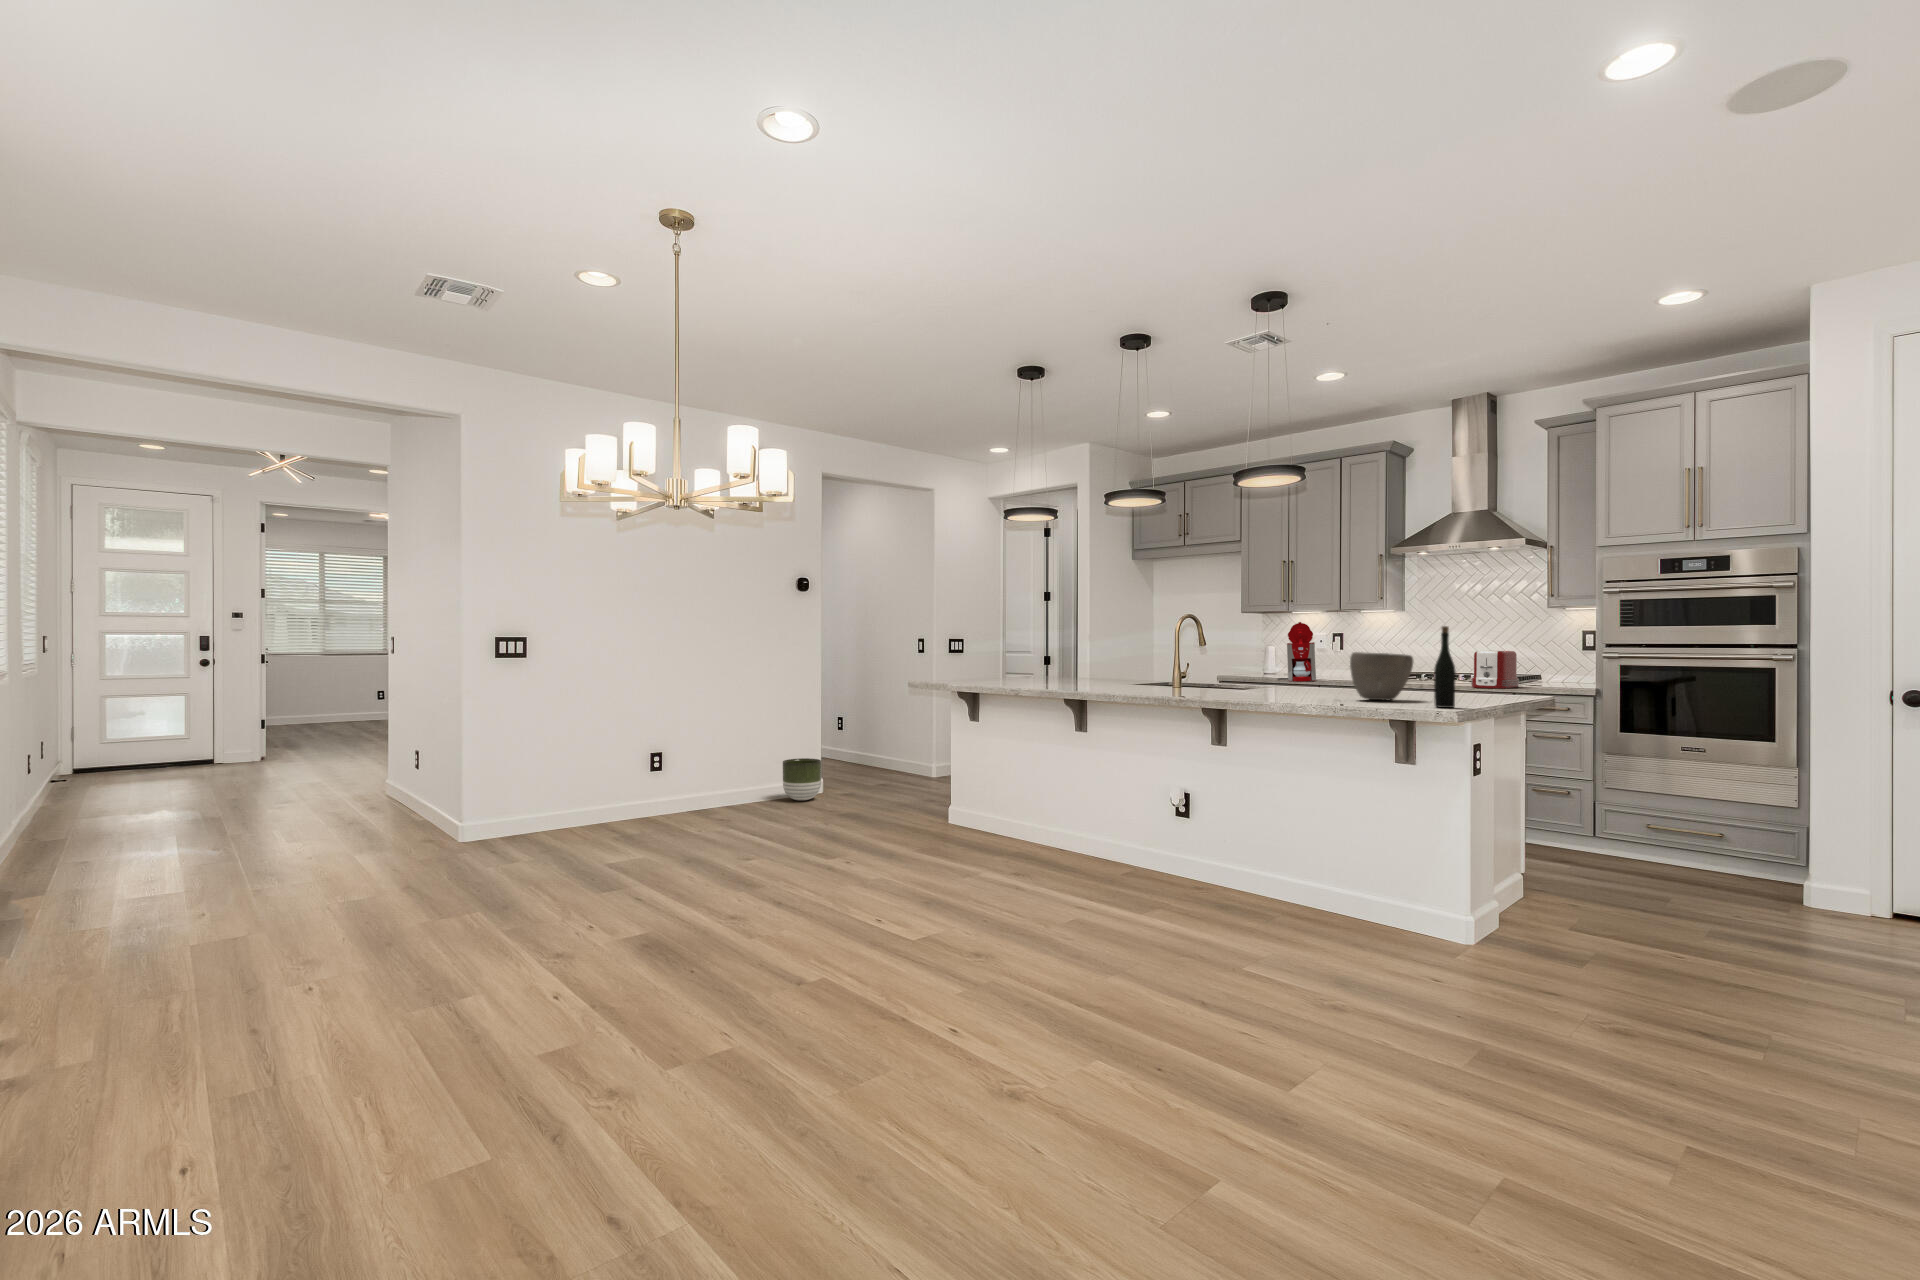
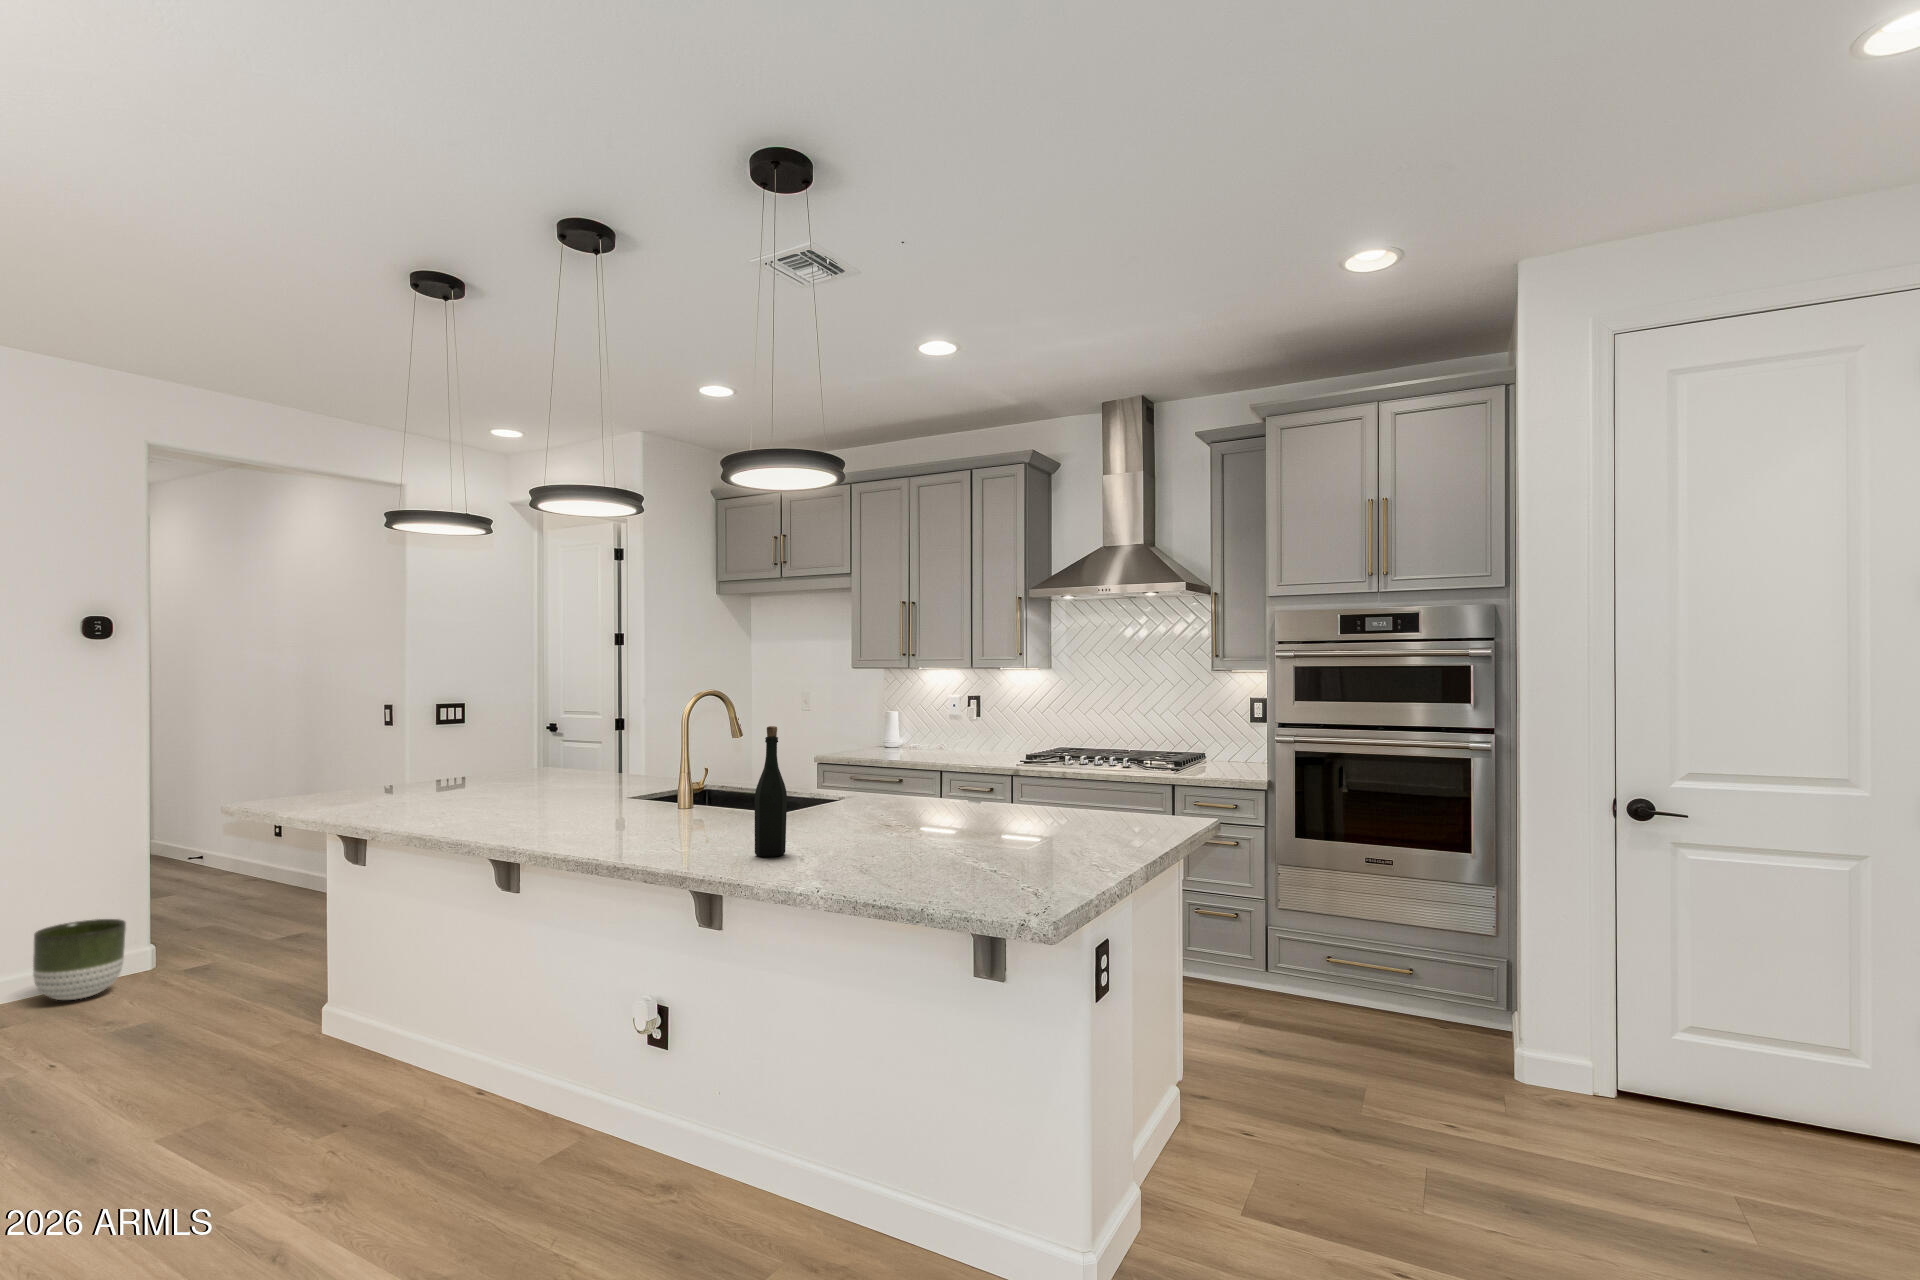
coffee maker: present [1278,622,1316,681] -> none [893,684,941,766]
bottle: present [1434,626,1456,708] -> present [755,726,787,857]
toaster: present [1471,651,1519,689] -> none [1125,731,1183,786]
bowl: present [1350,652,1413,700] -> none [940,759,1036,843]

